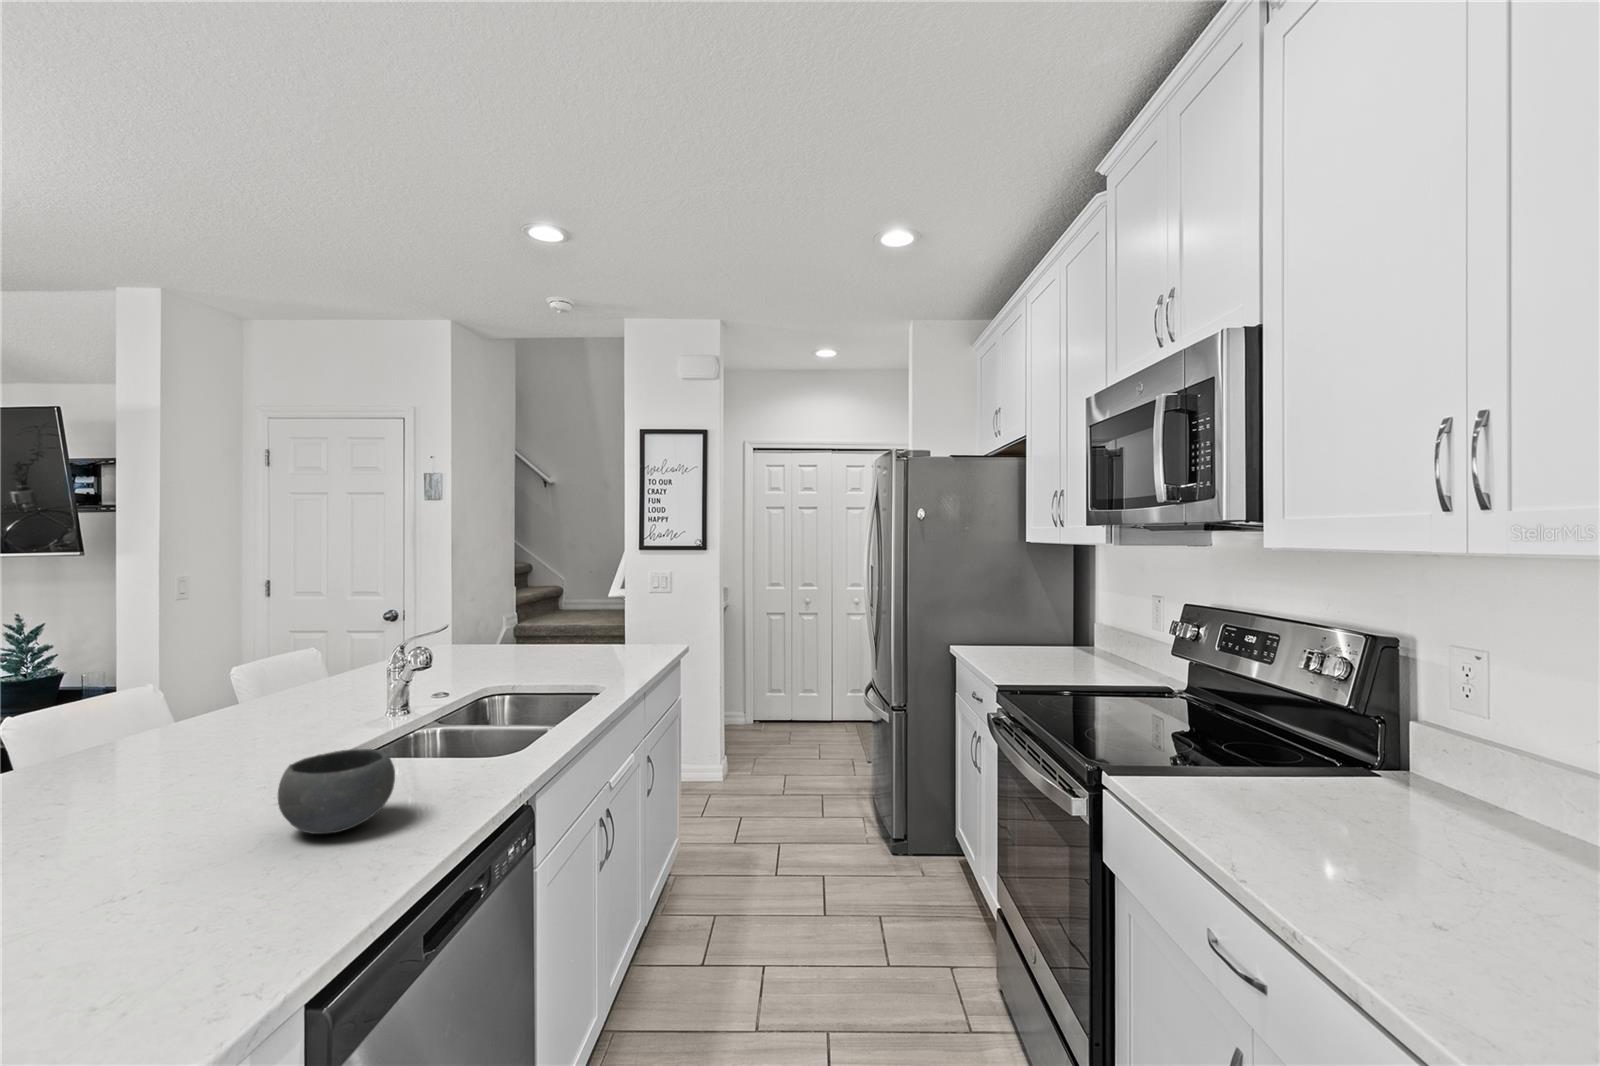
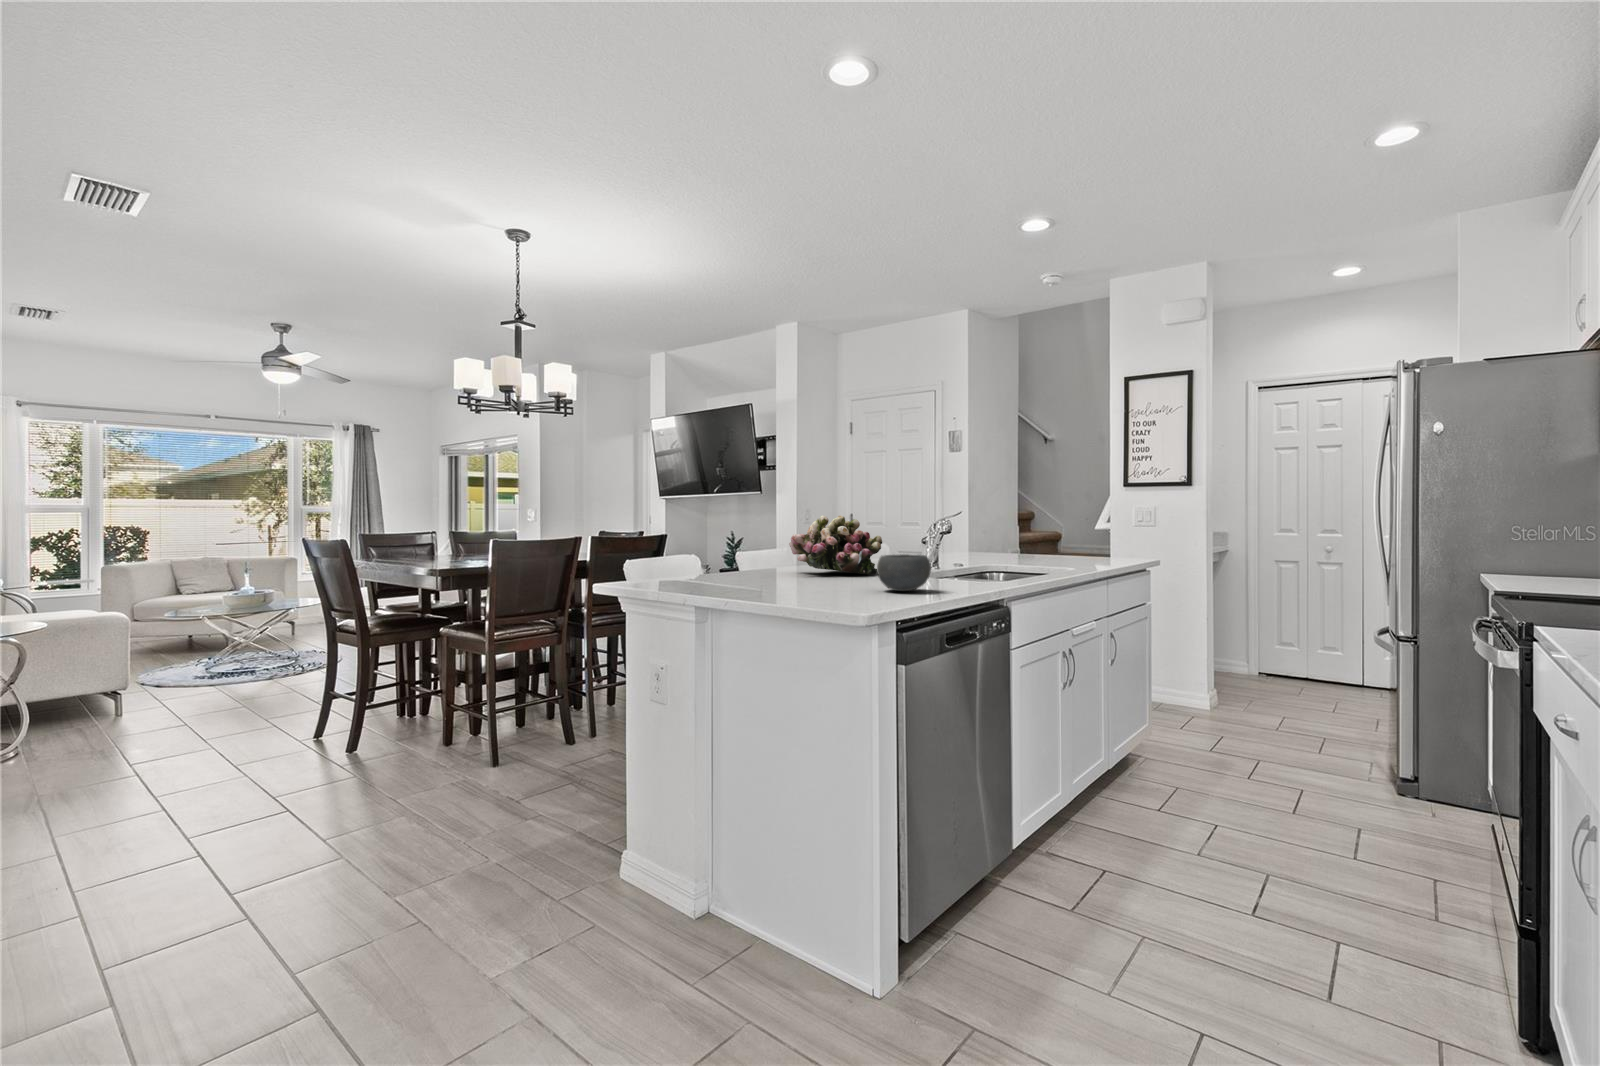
flower arrangement: none [96,642,310,753] -> present [789,515,882,574]

